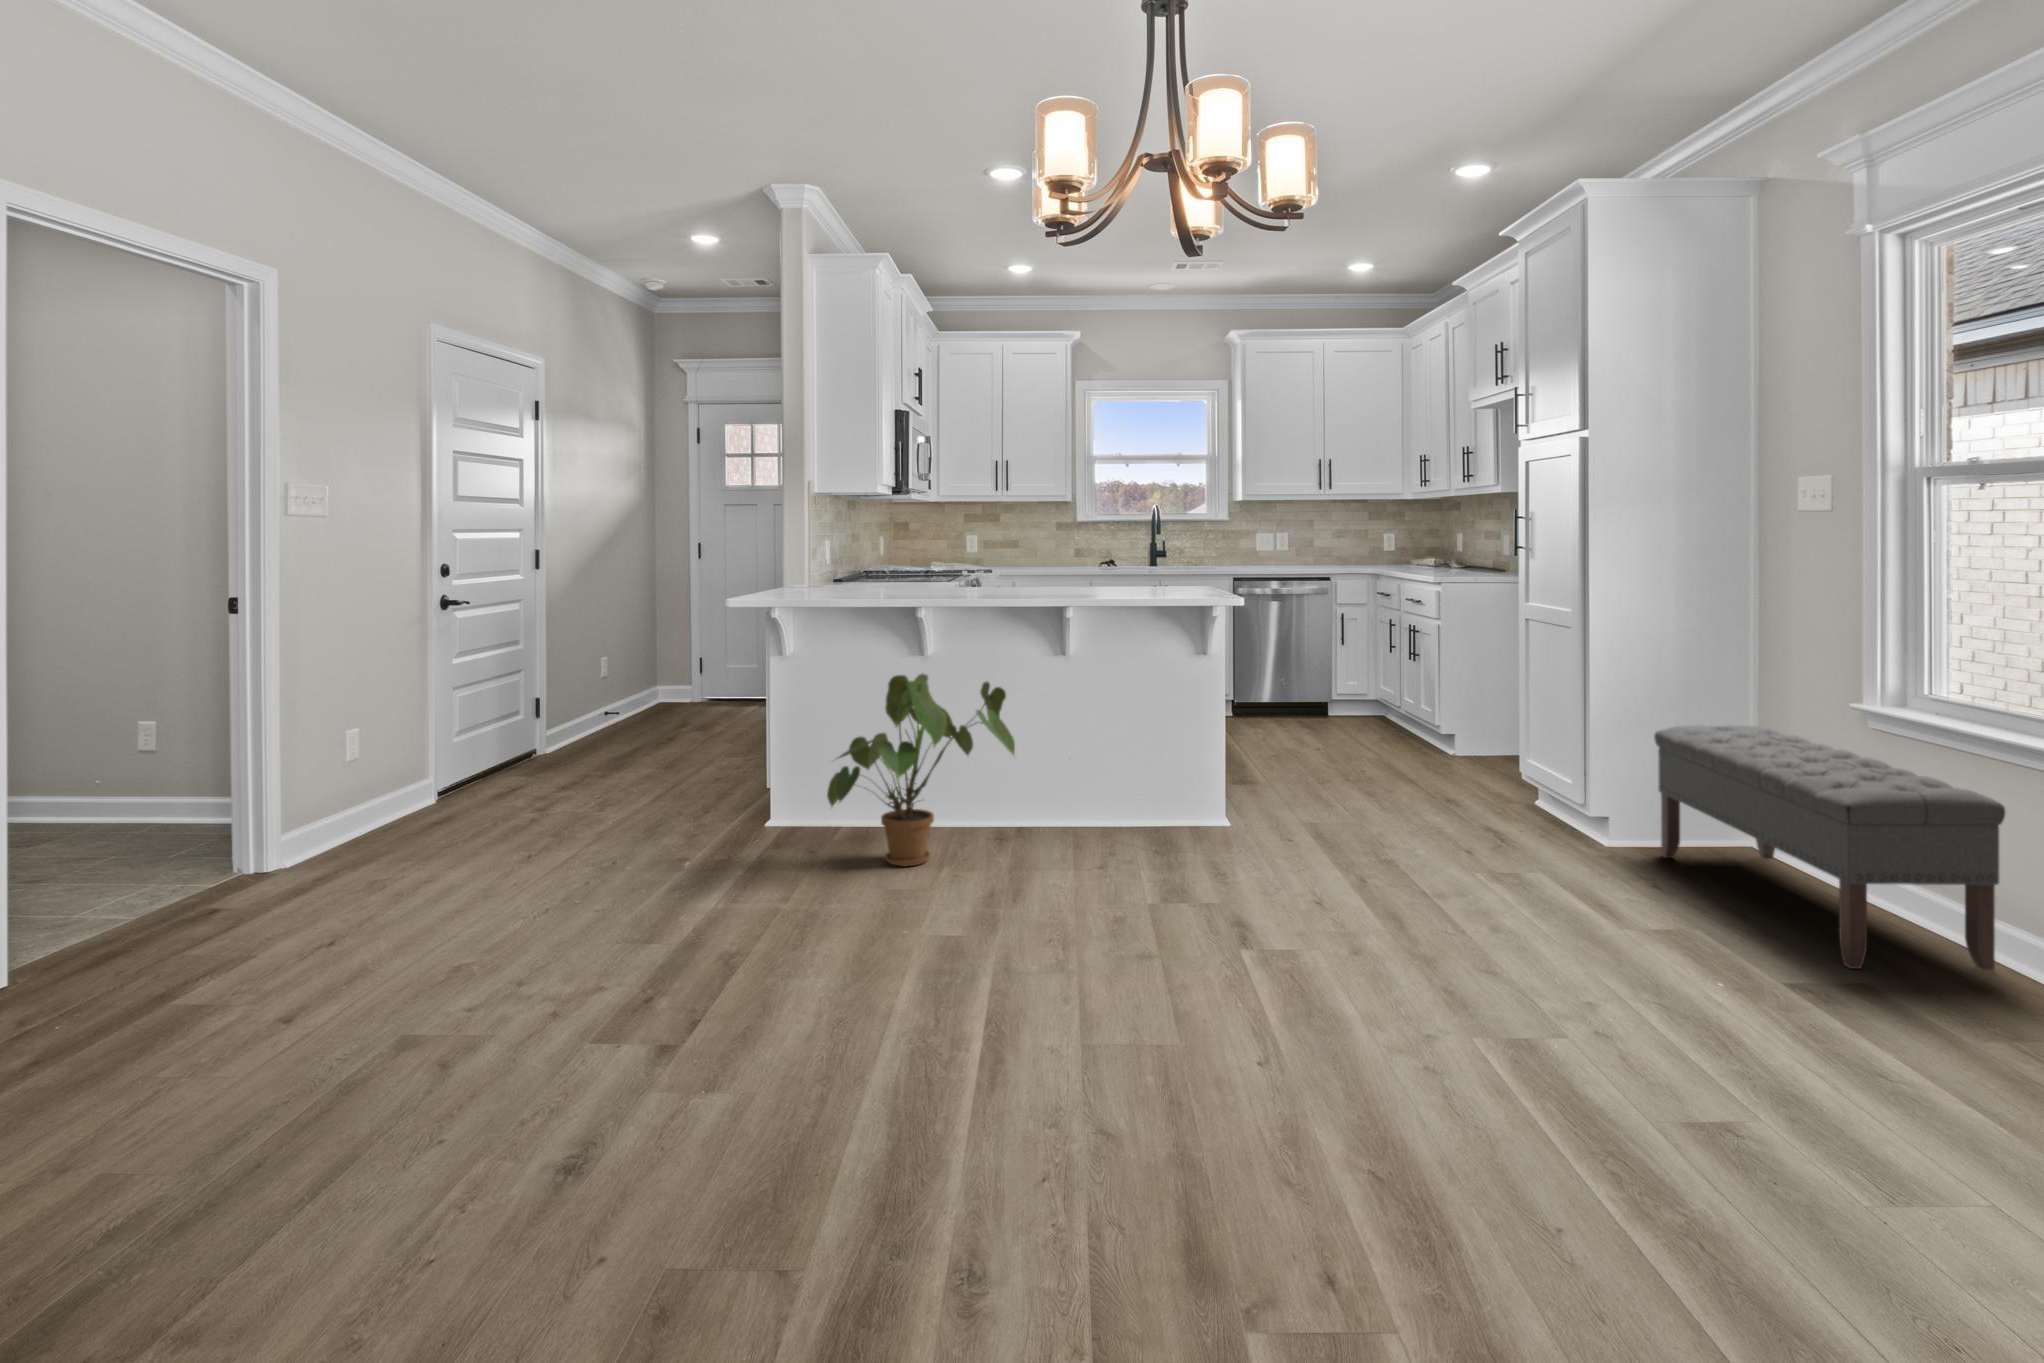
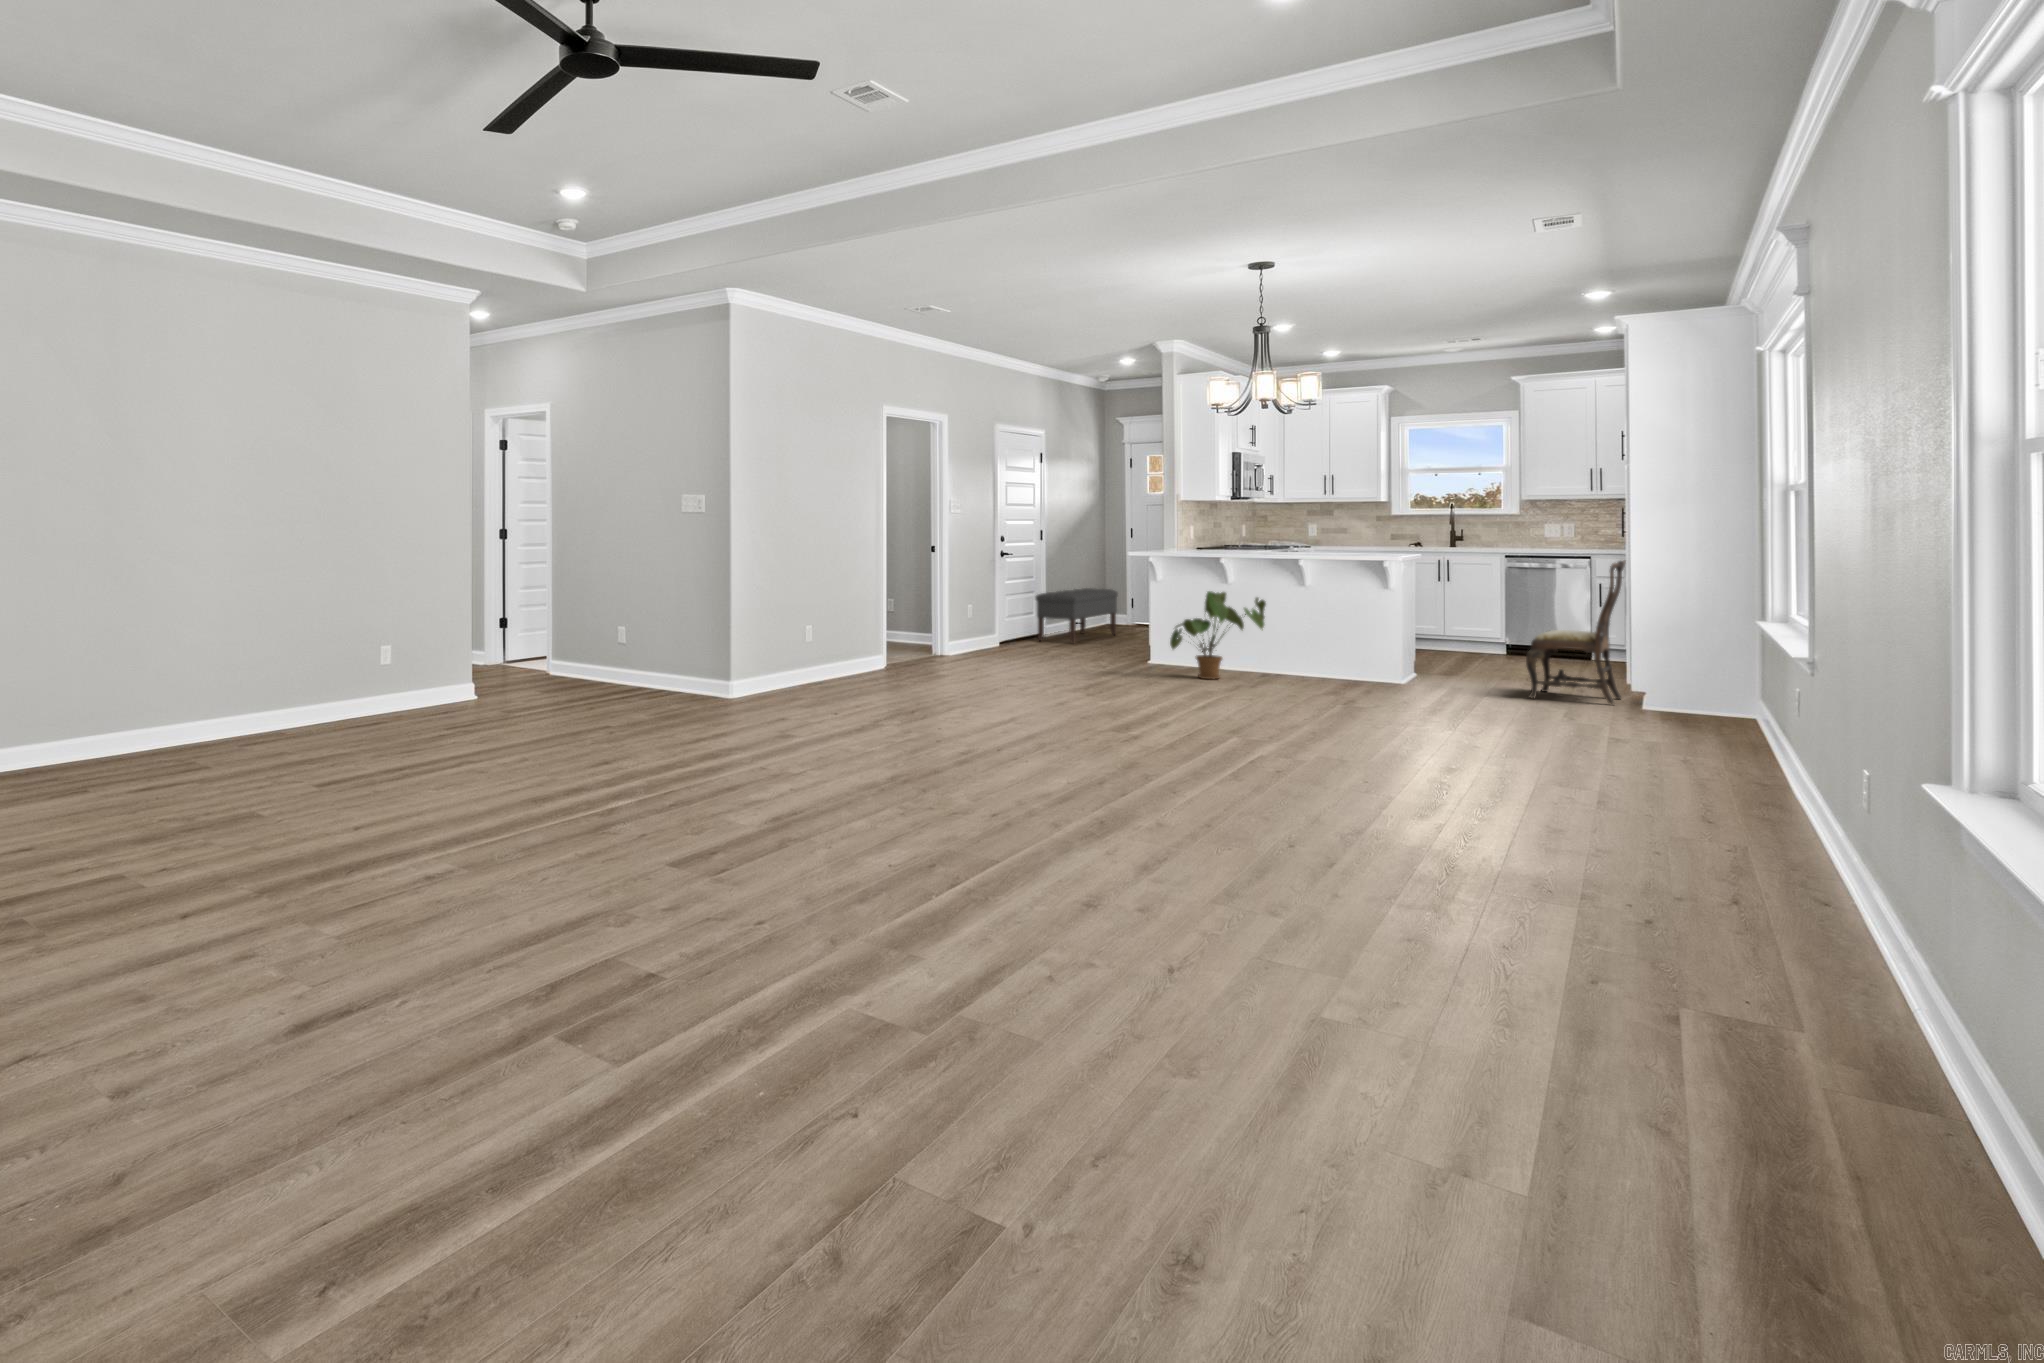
dining chair: none [1410,595,1554,838] -> present [1526,561,1625,704]
bench: present [1654,725,2006,970] -> present [1036,588,1118,643]

